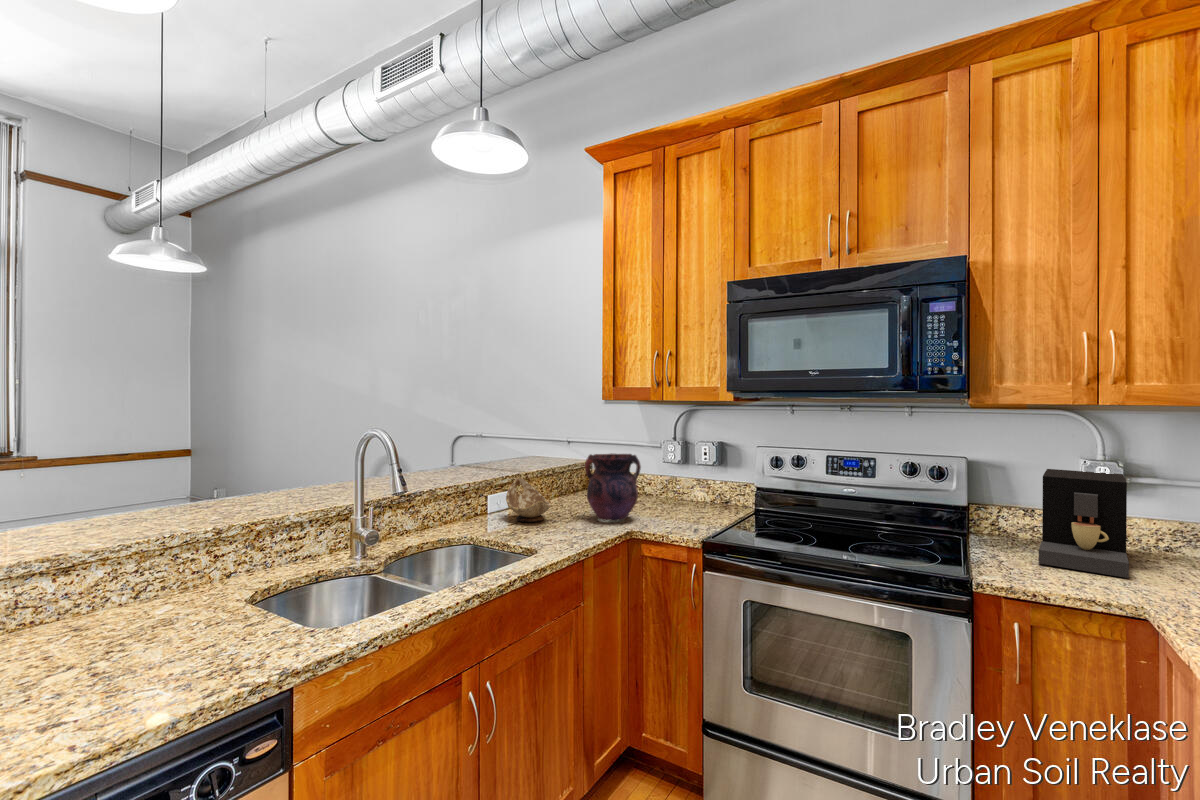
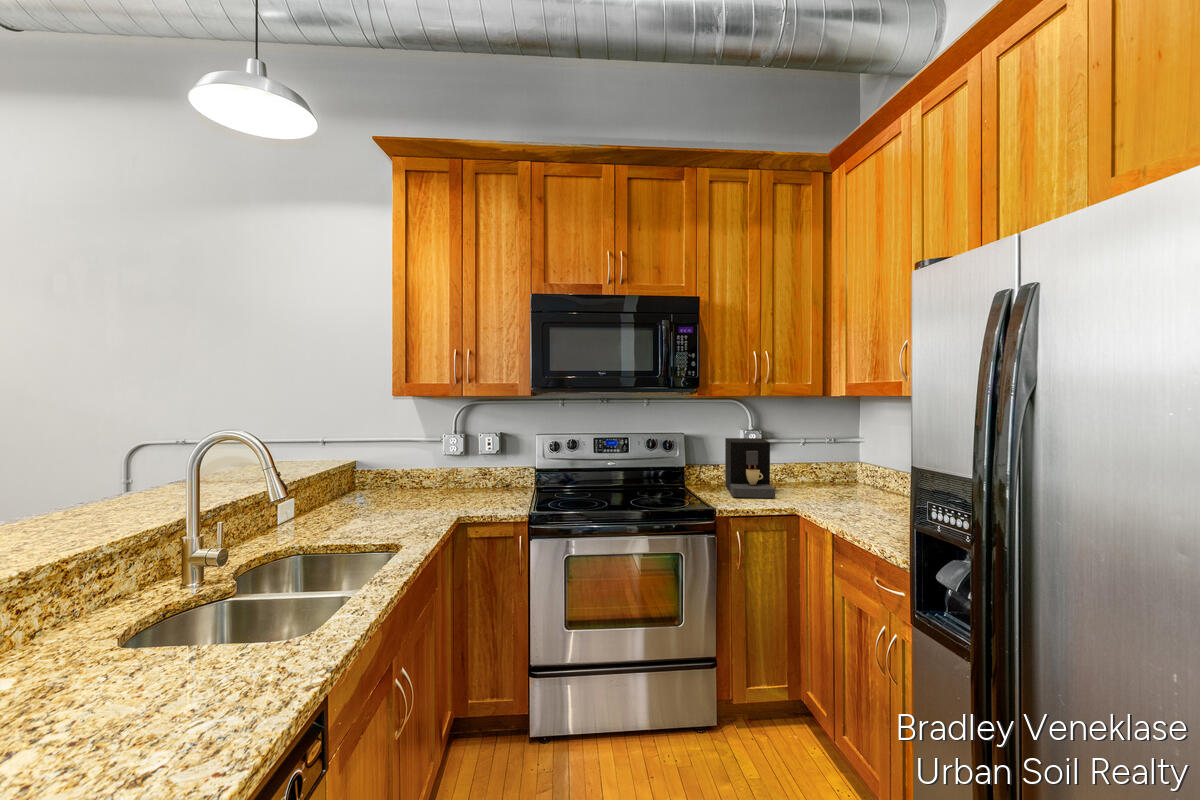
vase: present [585,453,641,521] -> none [397,447,453,513]
decorative bowl: present [506,477,550,522] -> none [309,479,367,526]

